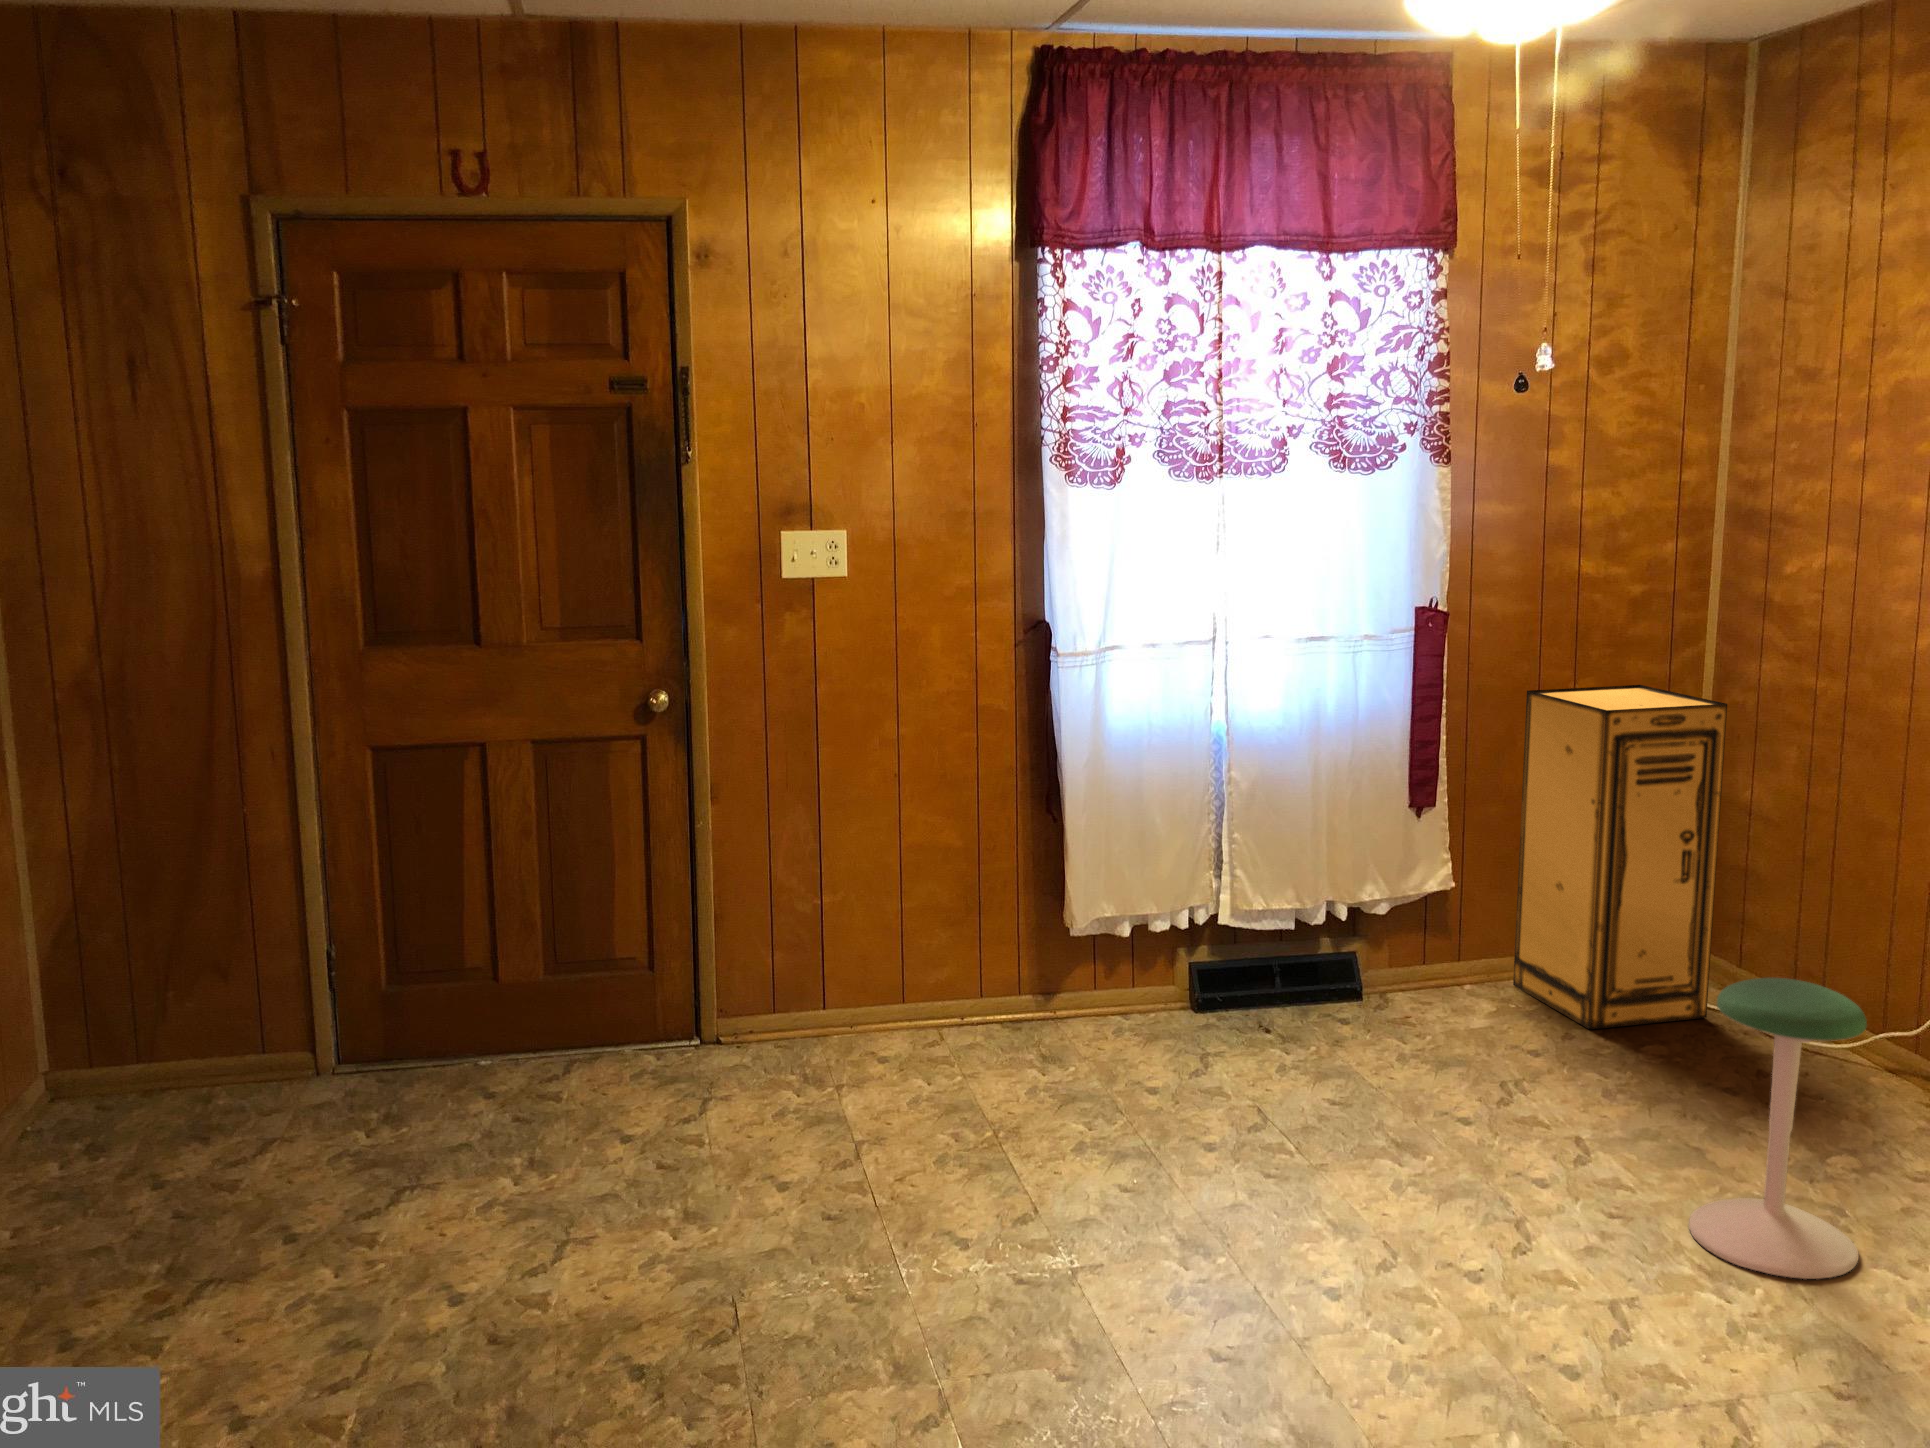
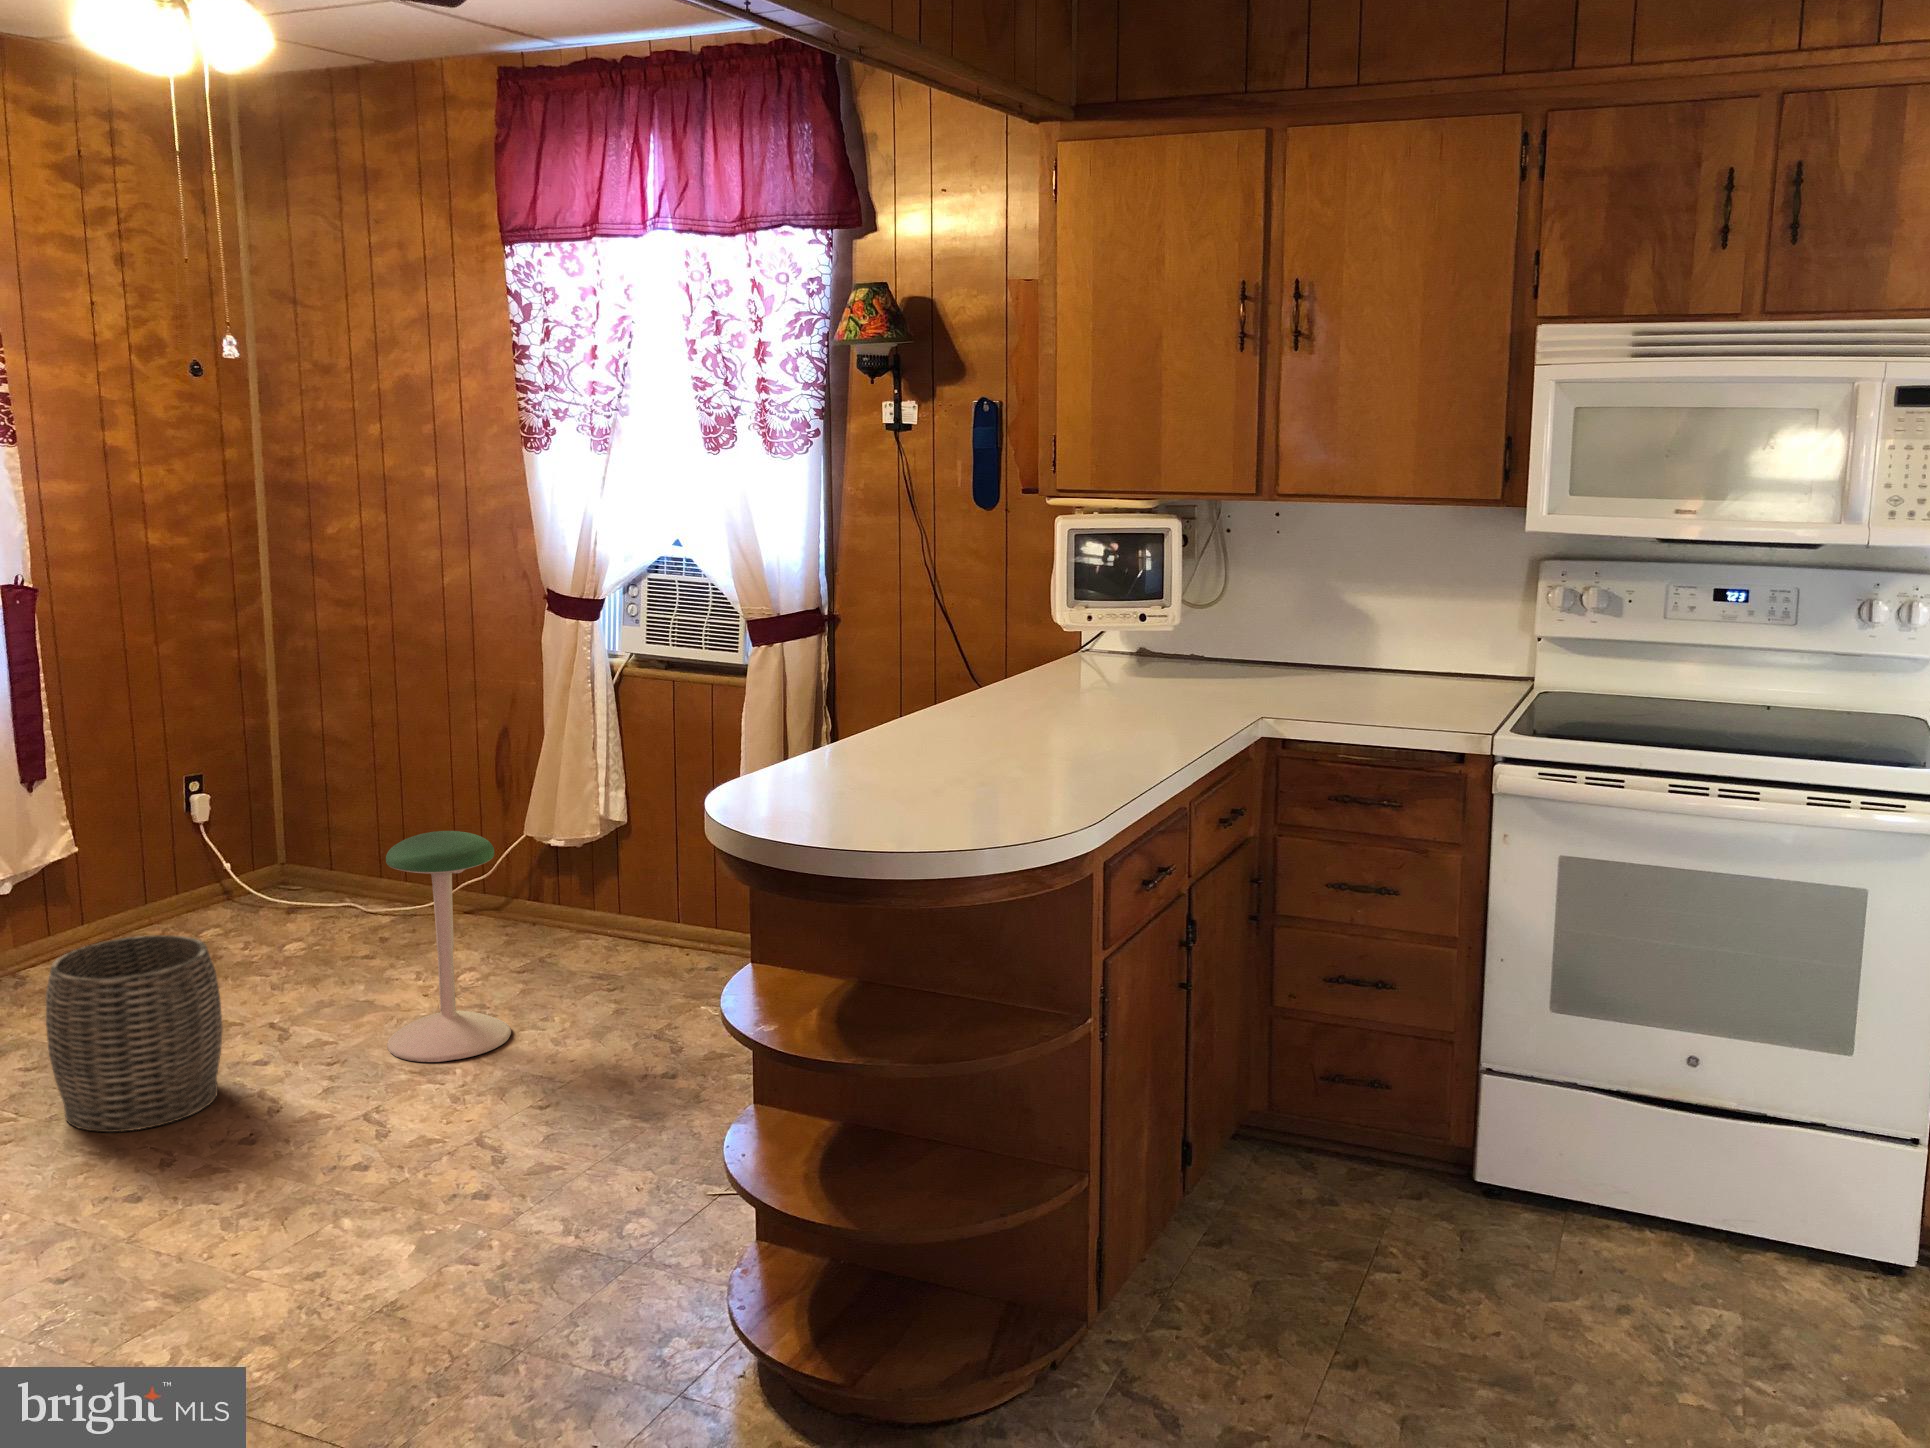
storage cabinet: present [1513,685,1727,1029] -> none [115,626,323,947]
woven basket: none [1324,1003,1495,1218] -> present [46,935,223,1132]

